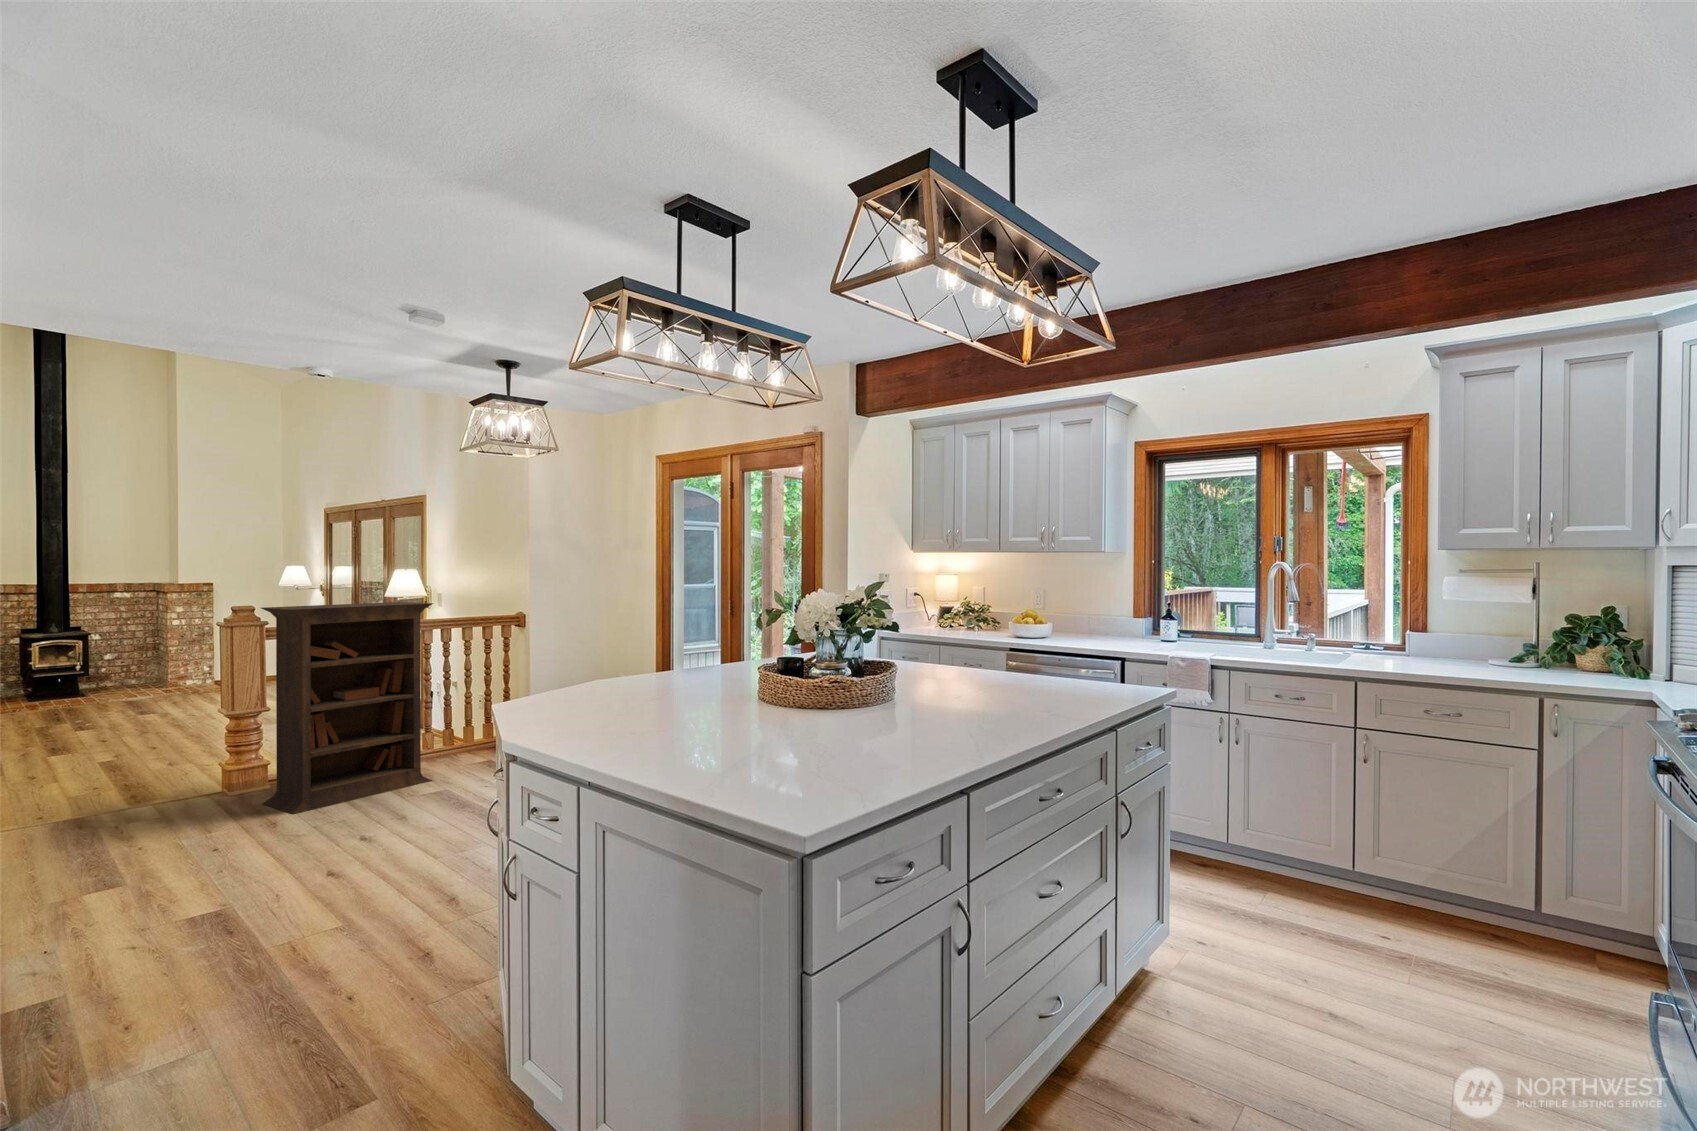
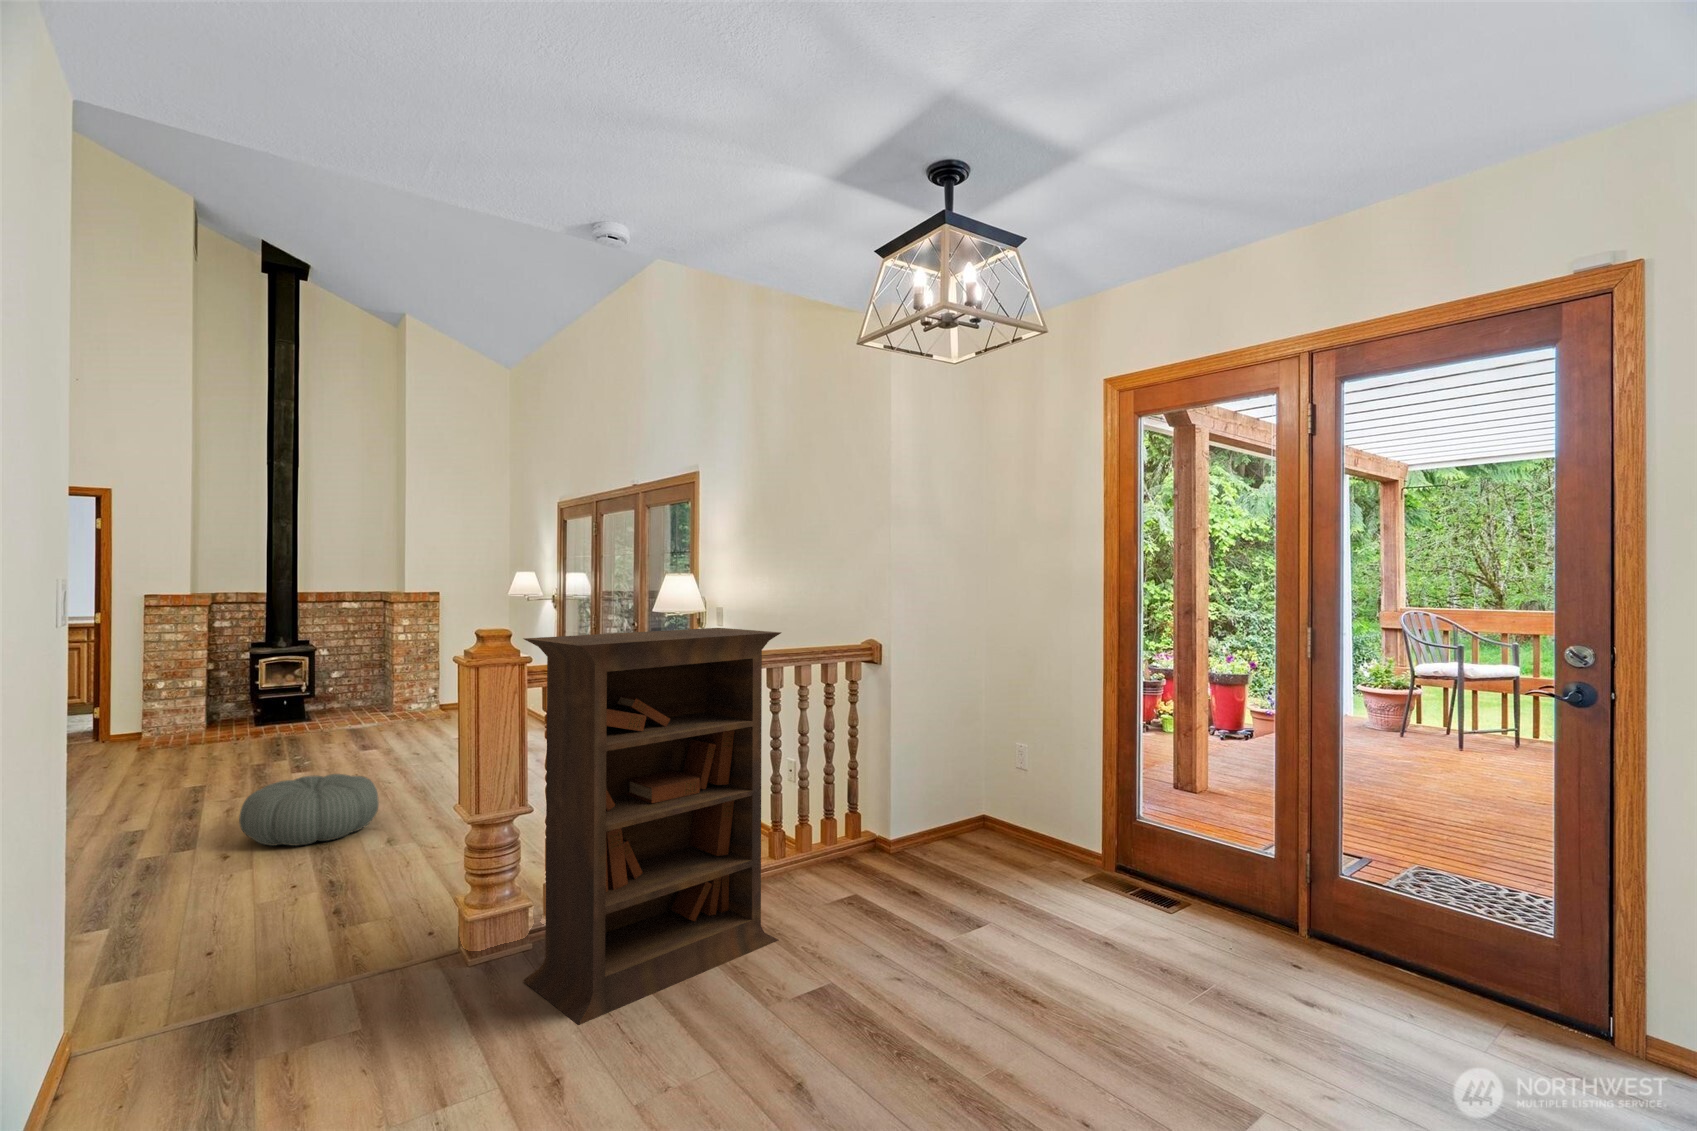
pouf: none [43,716,159,764] -> present [239,774,379,846]

